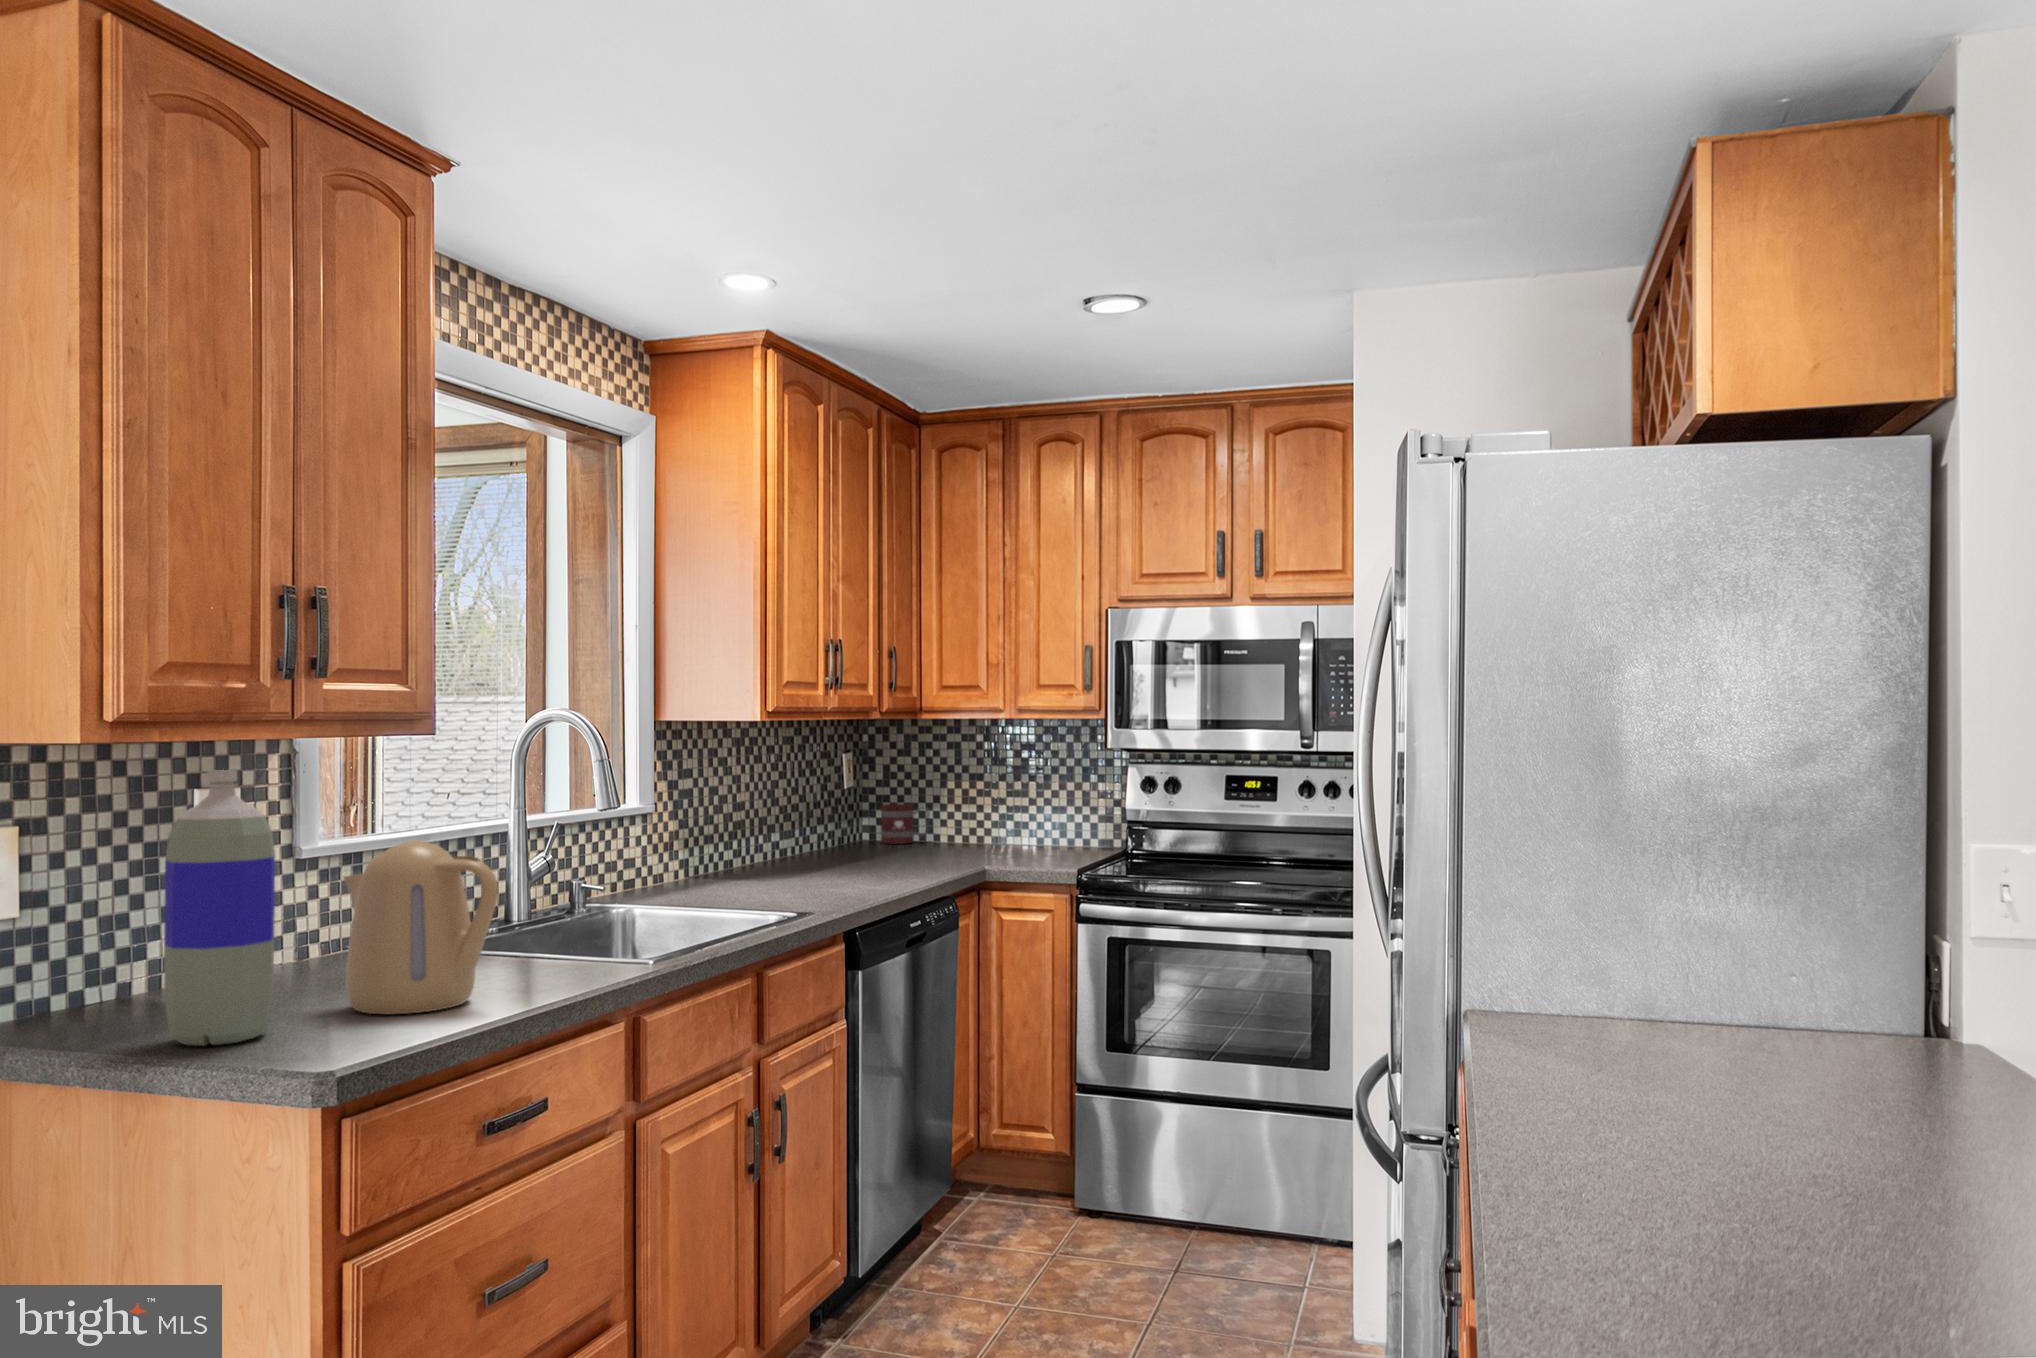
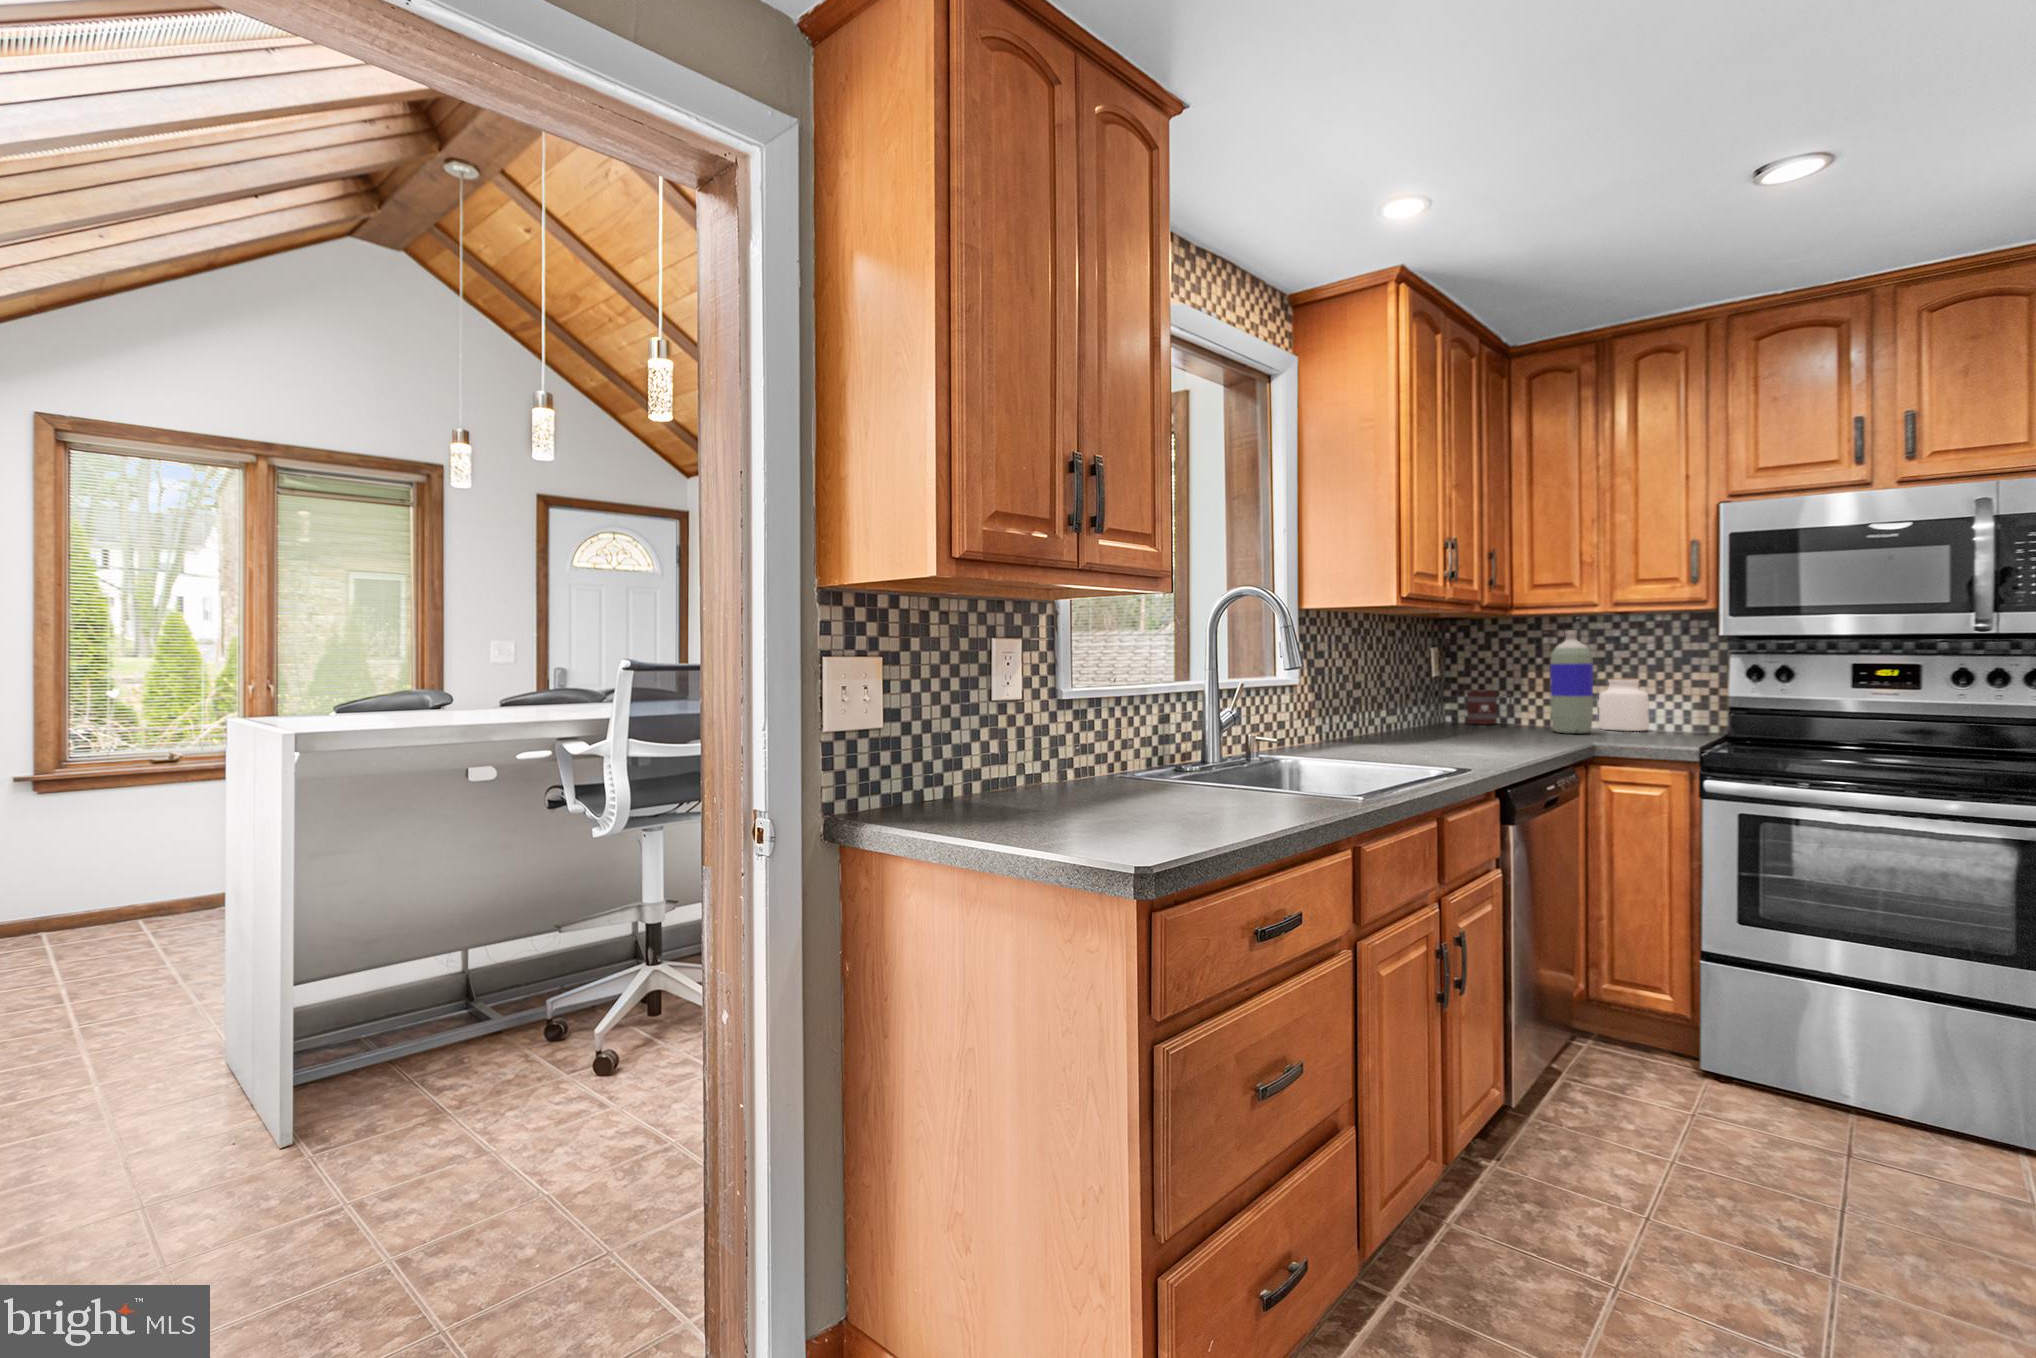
bottle: present [164,770,275,1046] -> present [1550,630,1593,733]
jar: none [1016,788,1064,847] -> present [1599,678,1649,731]
kettle: present [343,840,498,1014] -> none [1115,673,1256,825]

